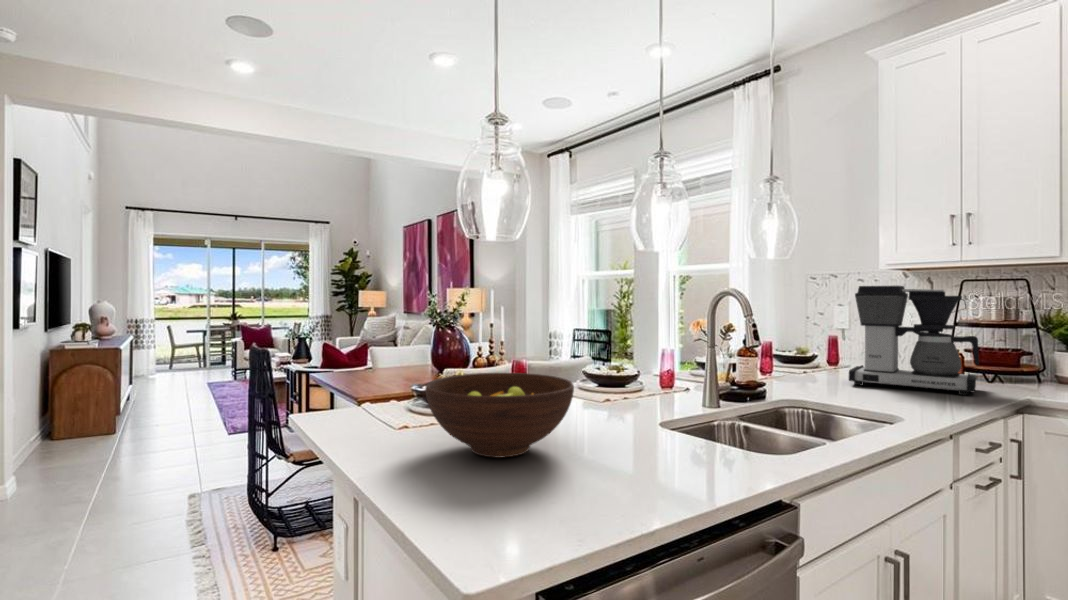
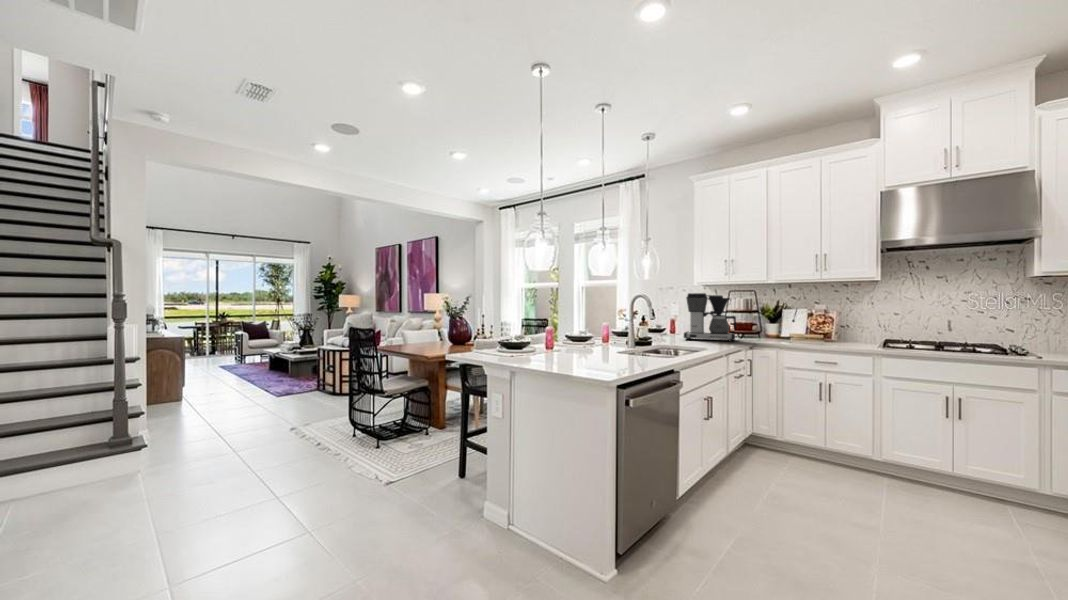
fruit bowl: present [425,373,574,458] -> none [535,331,597,363]

